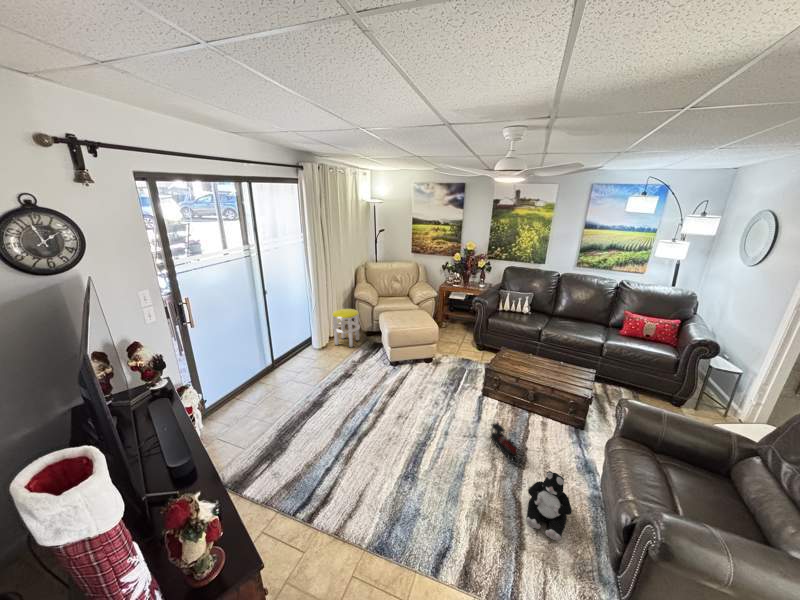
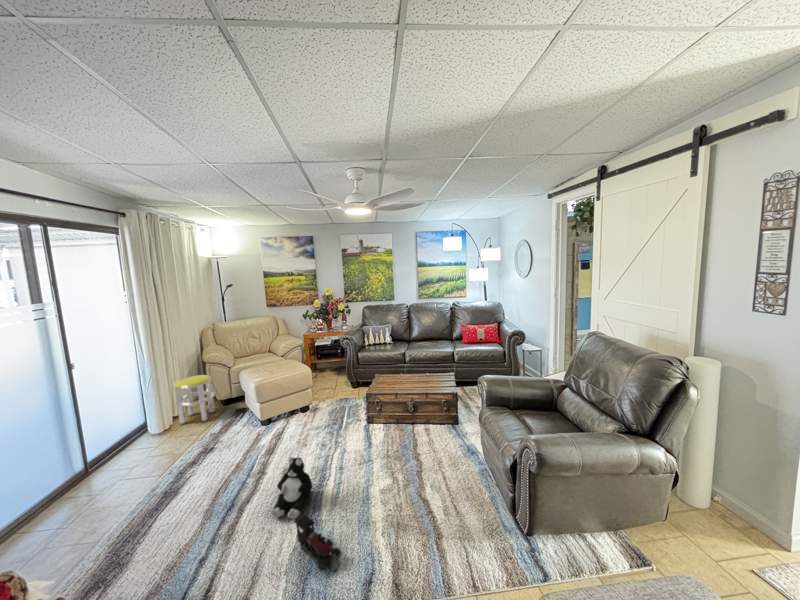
toy train: present [491,423,523,464] -> present [295,514,341,572]
plush toy: present [526,471,572,540] -> present [271,457,312,518]

